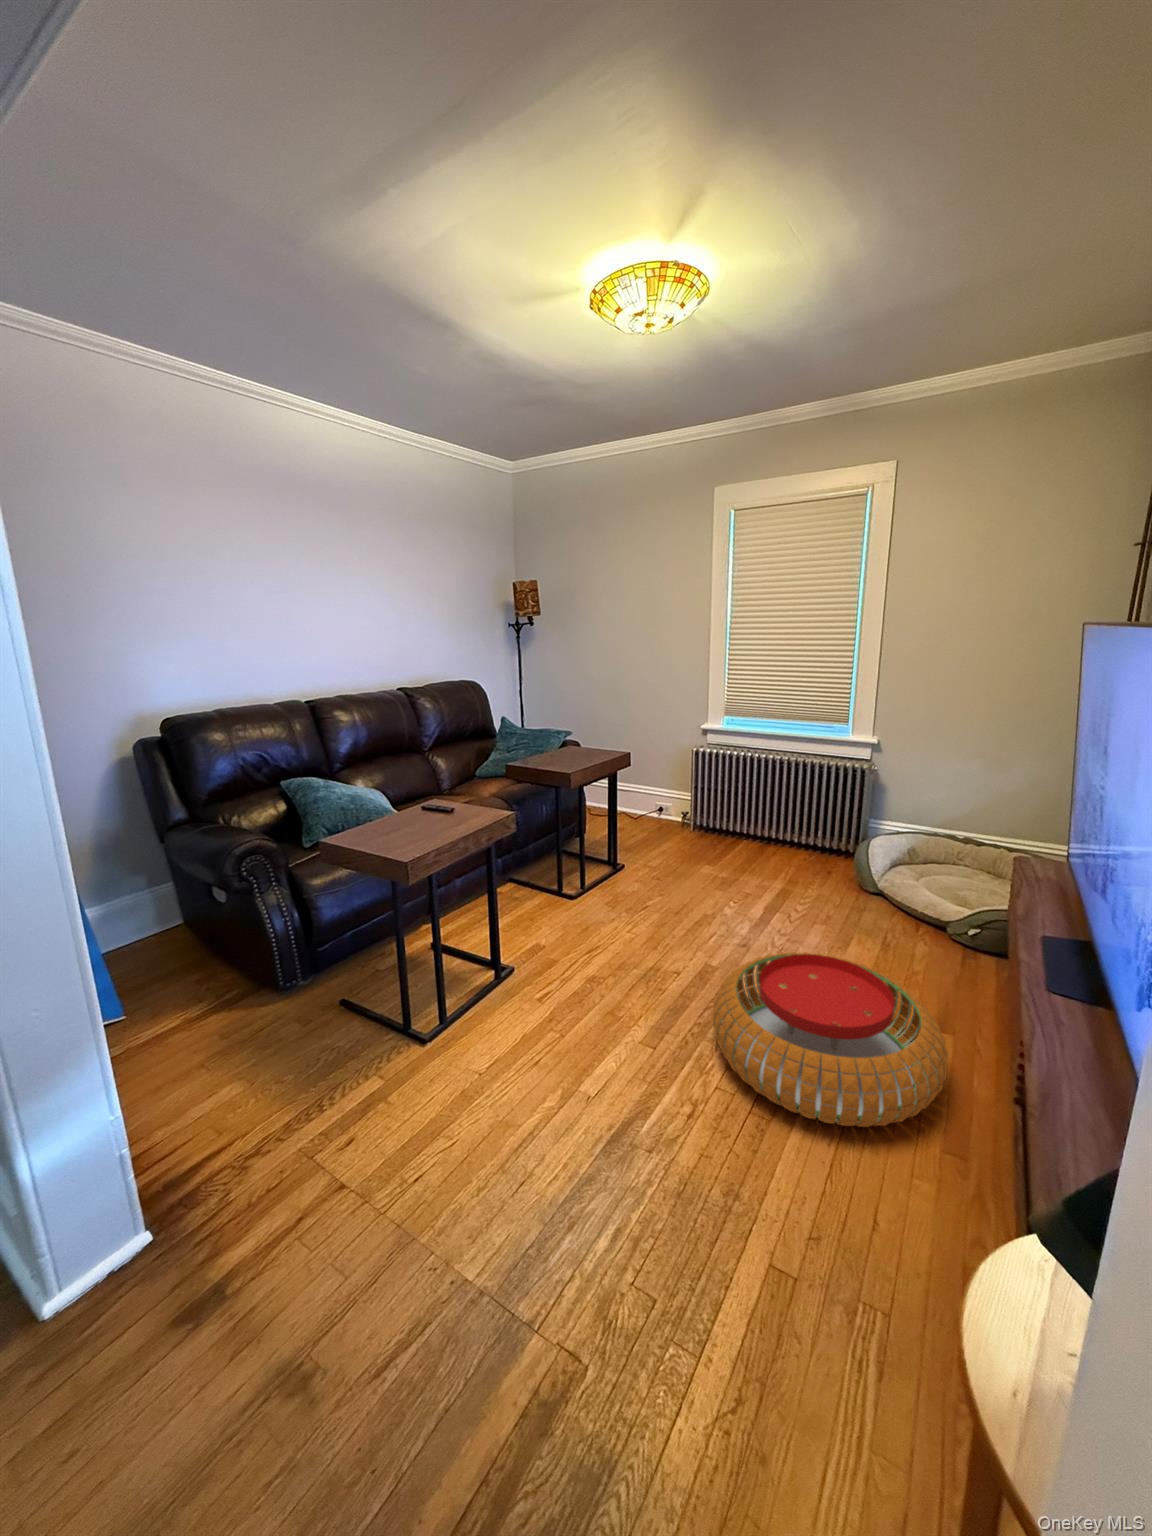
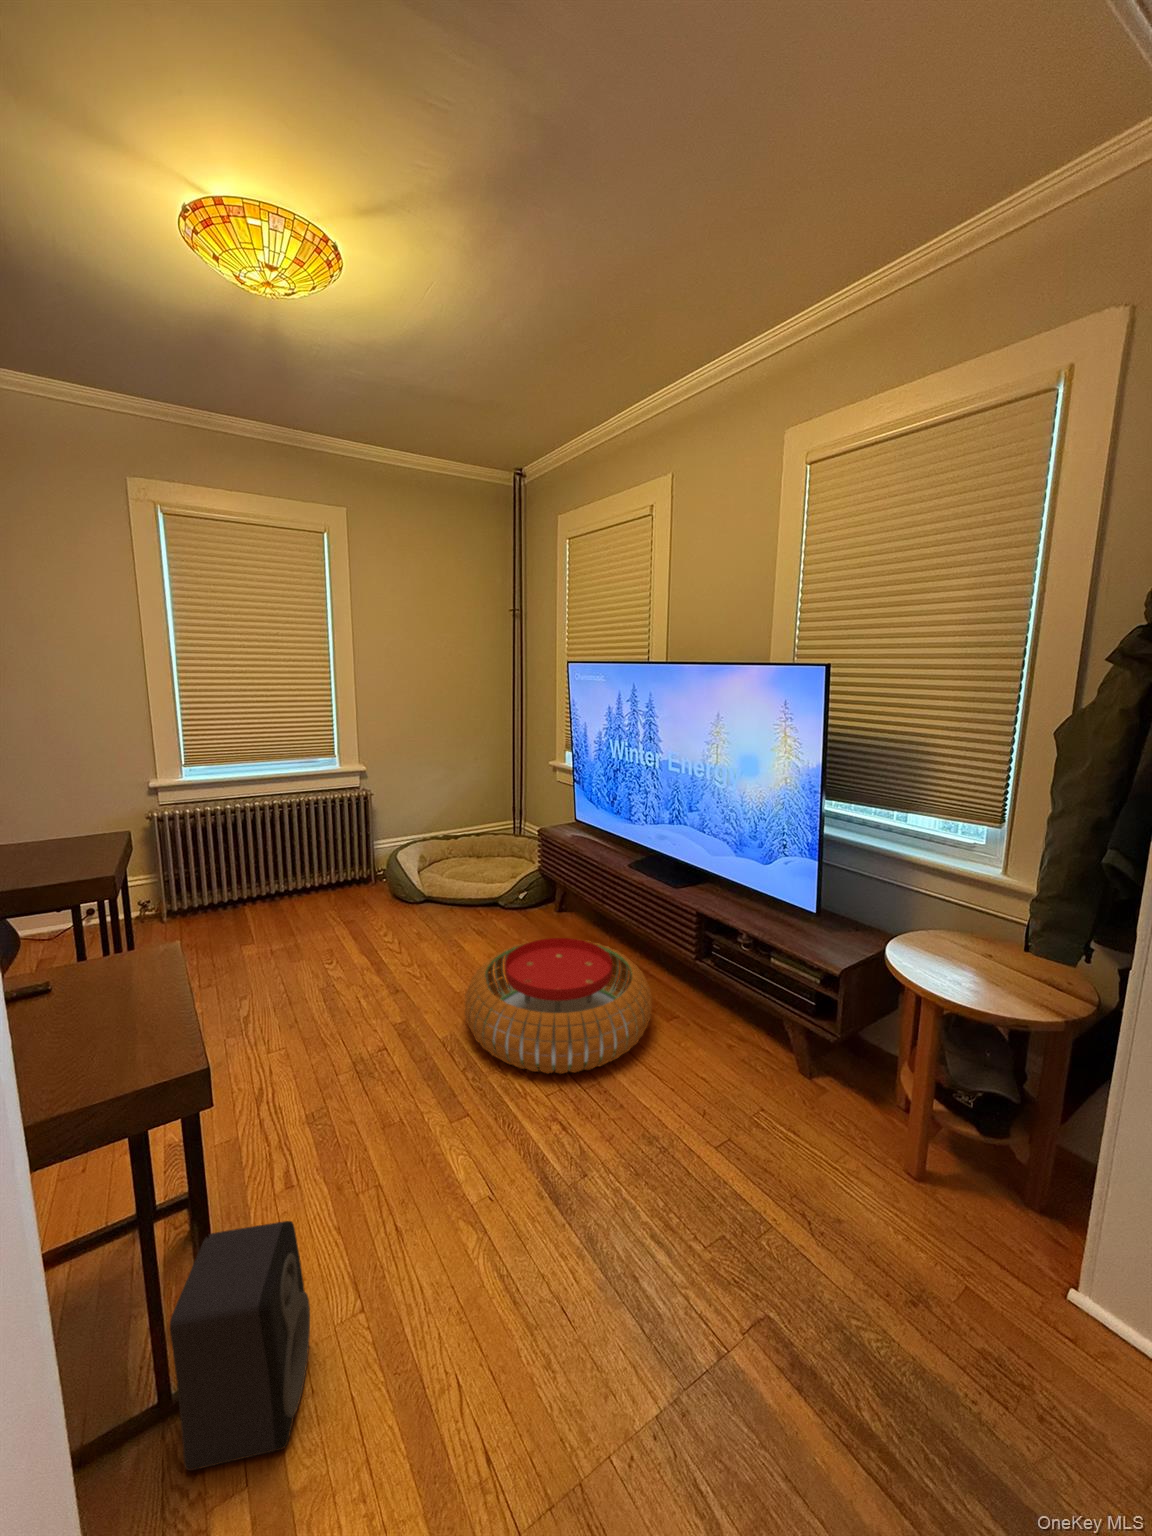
speaker: none [385,965,458,1085] -> present [170,1221,310,1470]

